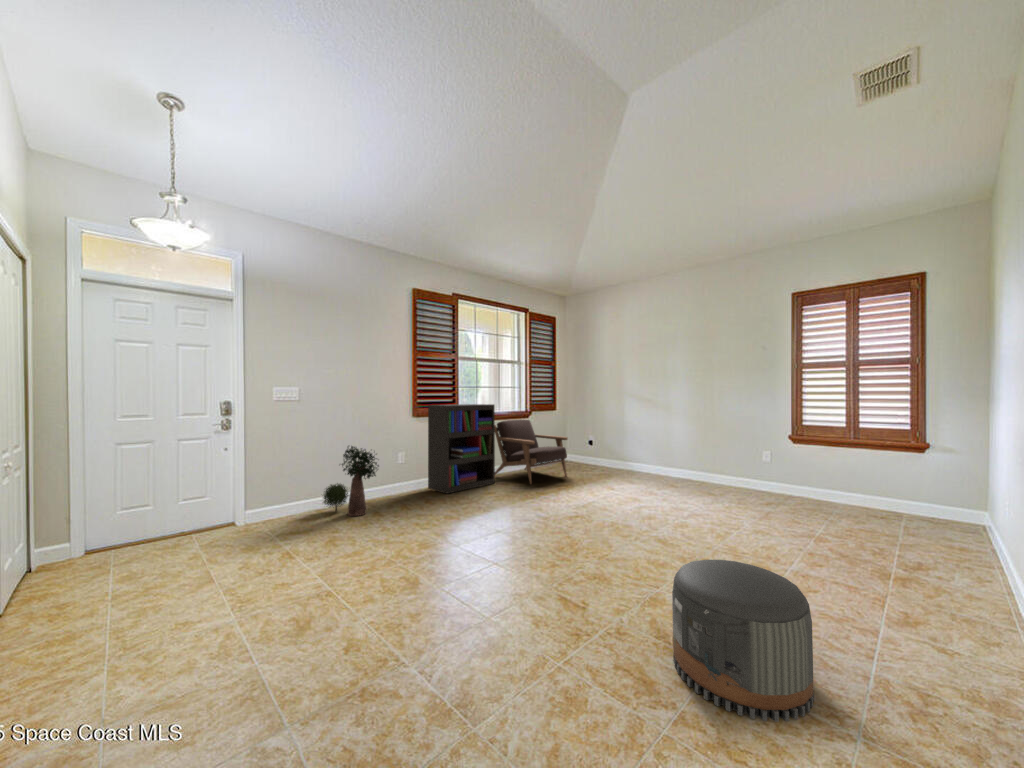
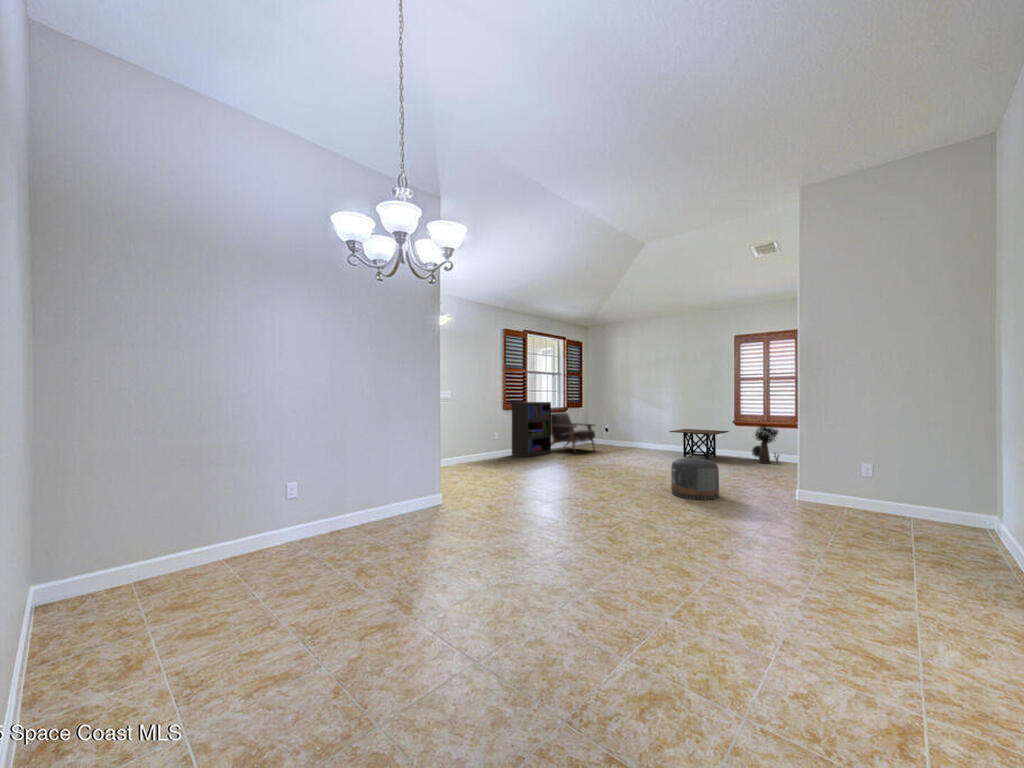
potted plant: present [323,446,379,516] -> present [752,425,779,463]
side table: none [681,446,782,502] -> present [670,429,729,459]

